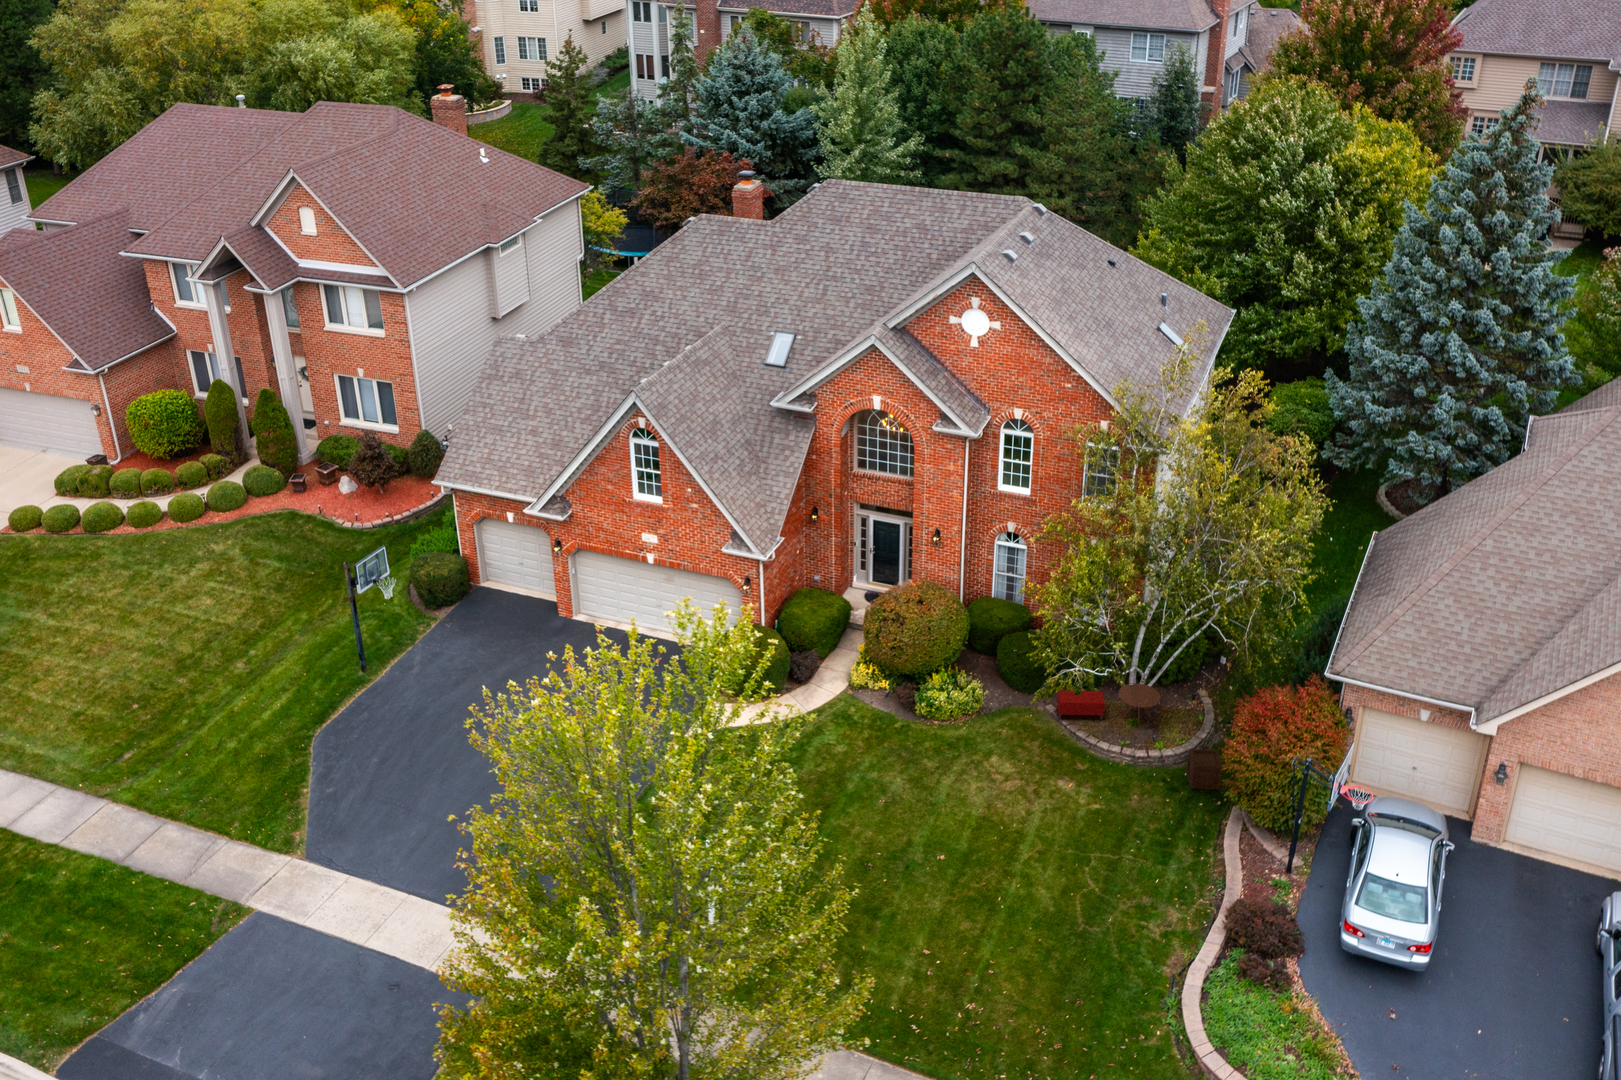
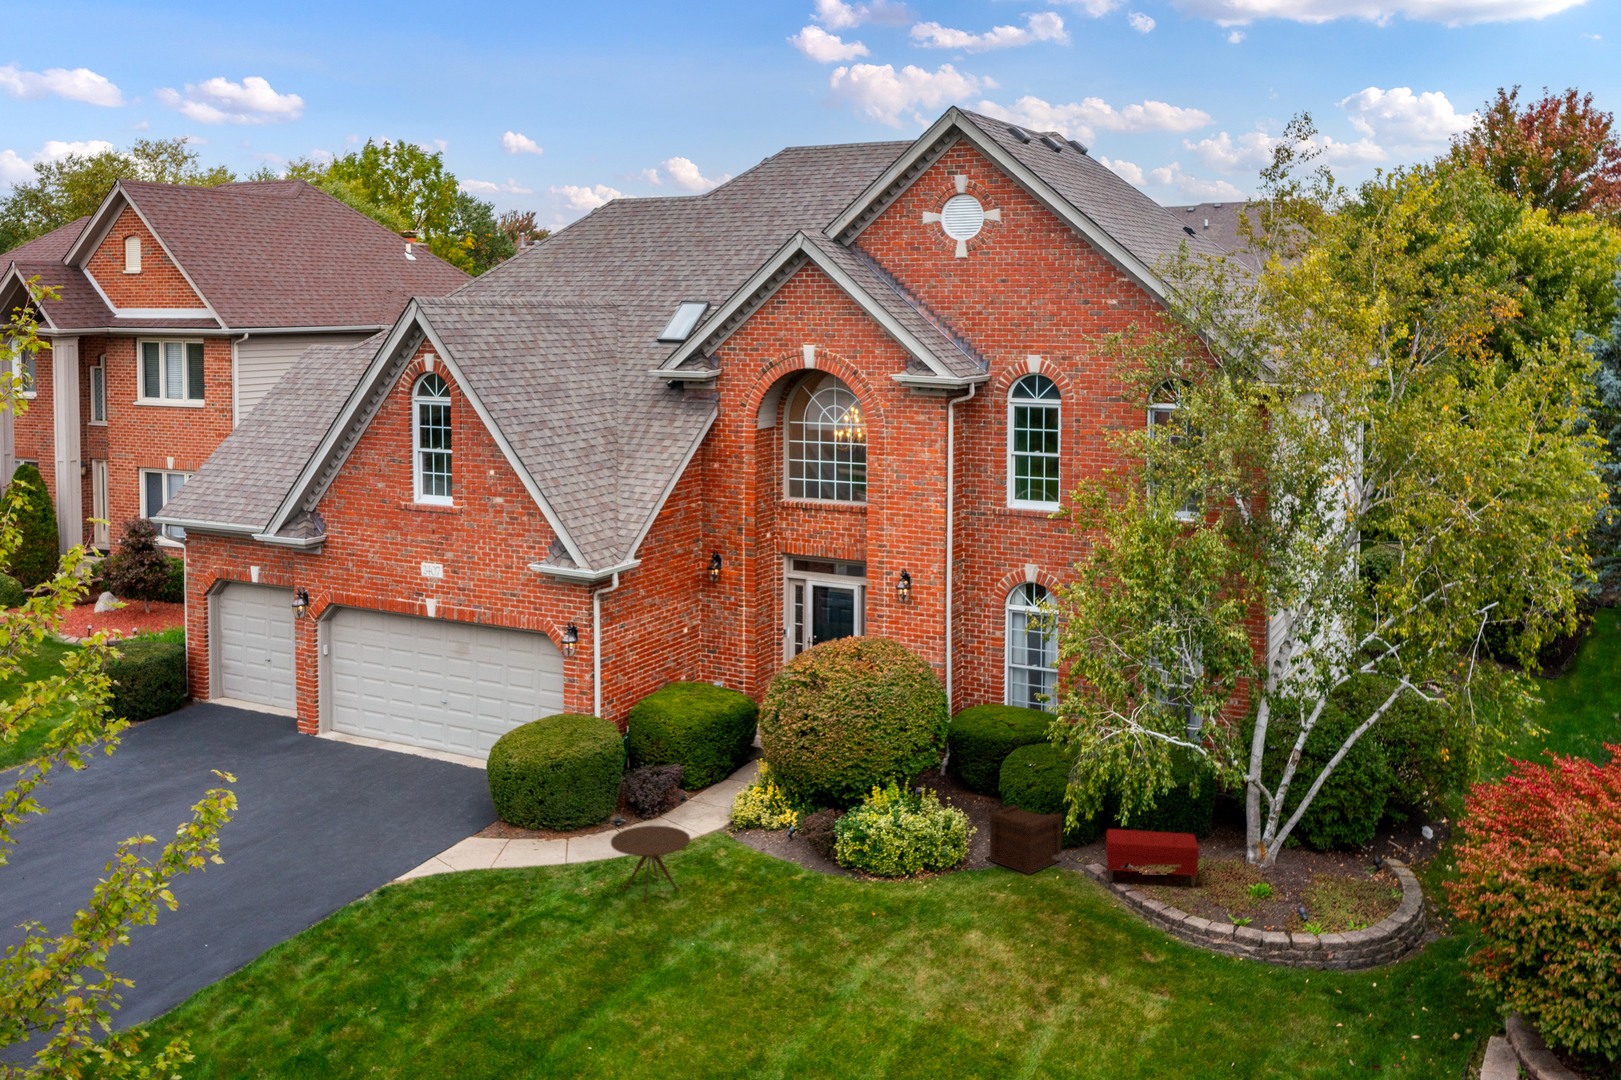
round table: present [1119,683,1160,726] -> present [611,826,690,901]
wooden crate: present [1186,749,1223,790] -> present [990,805,1062,874]

